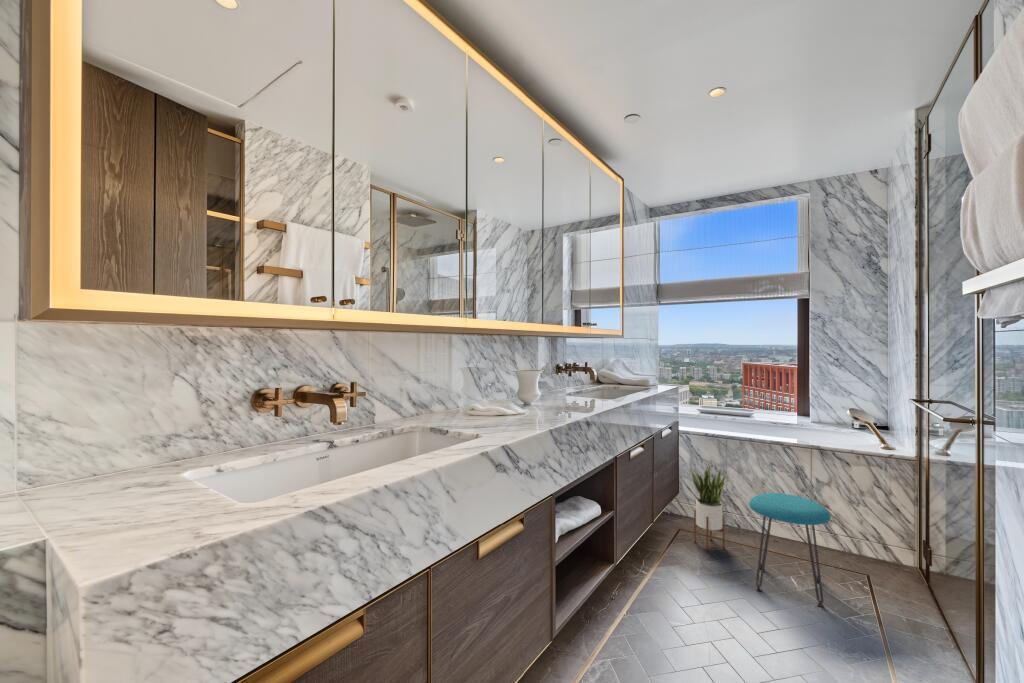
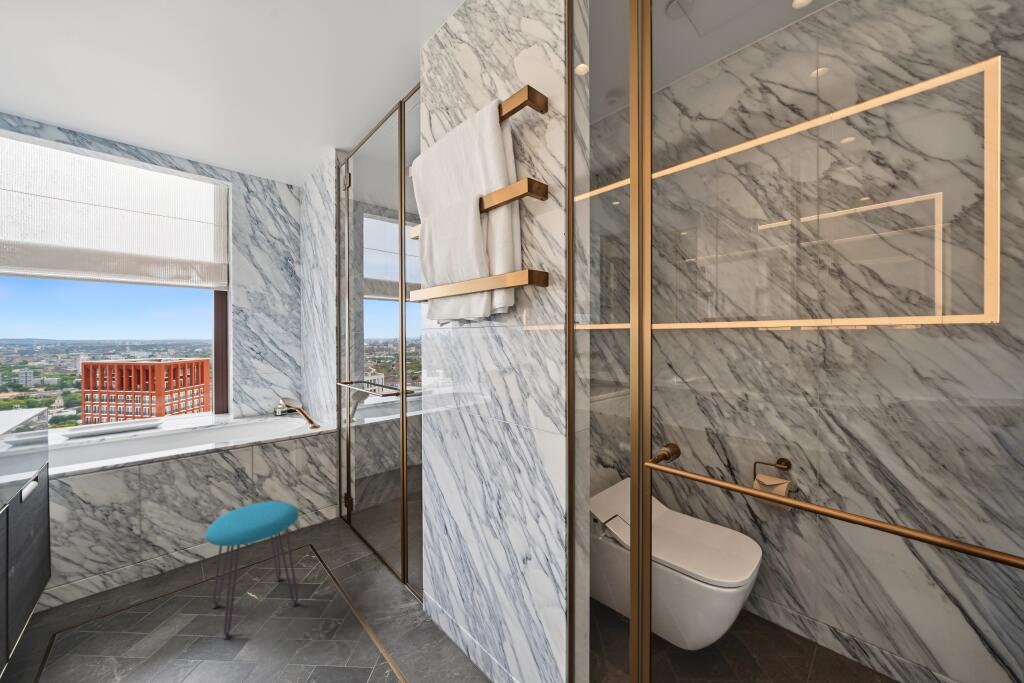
potted plant: present [689,463,726,550] -> none [86,509,154,636]

